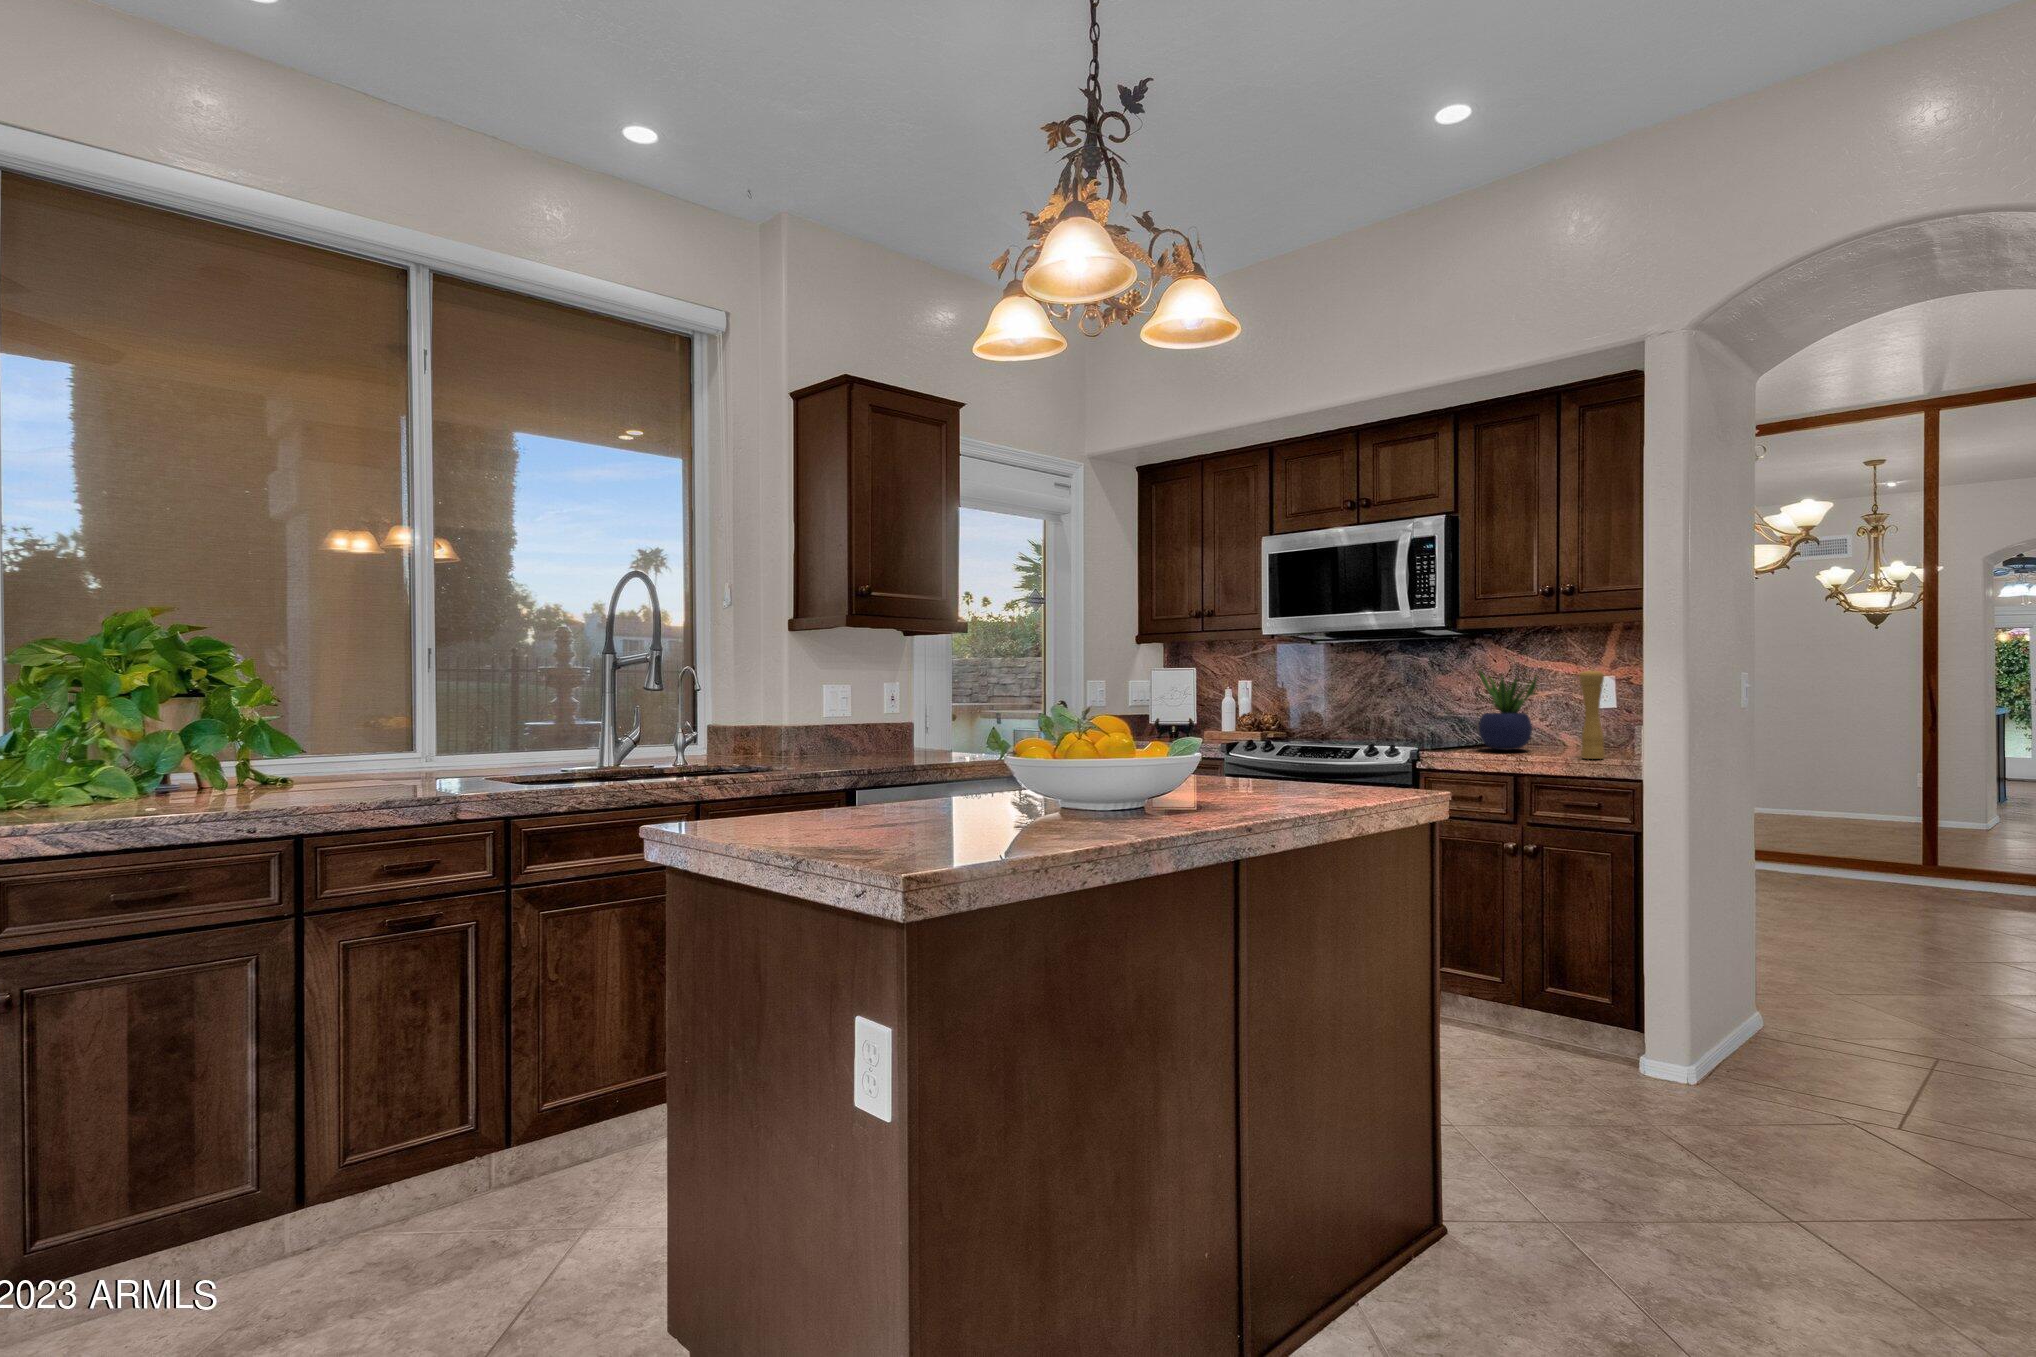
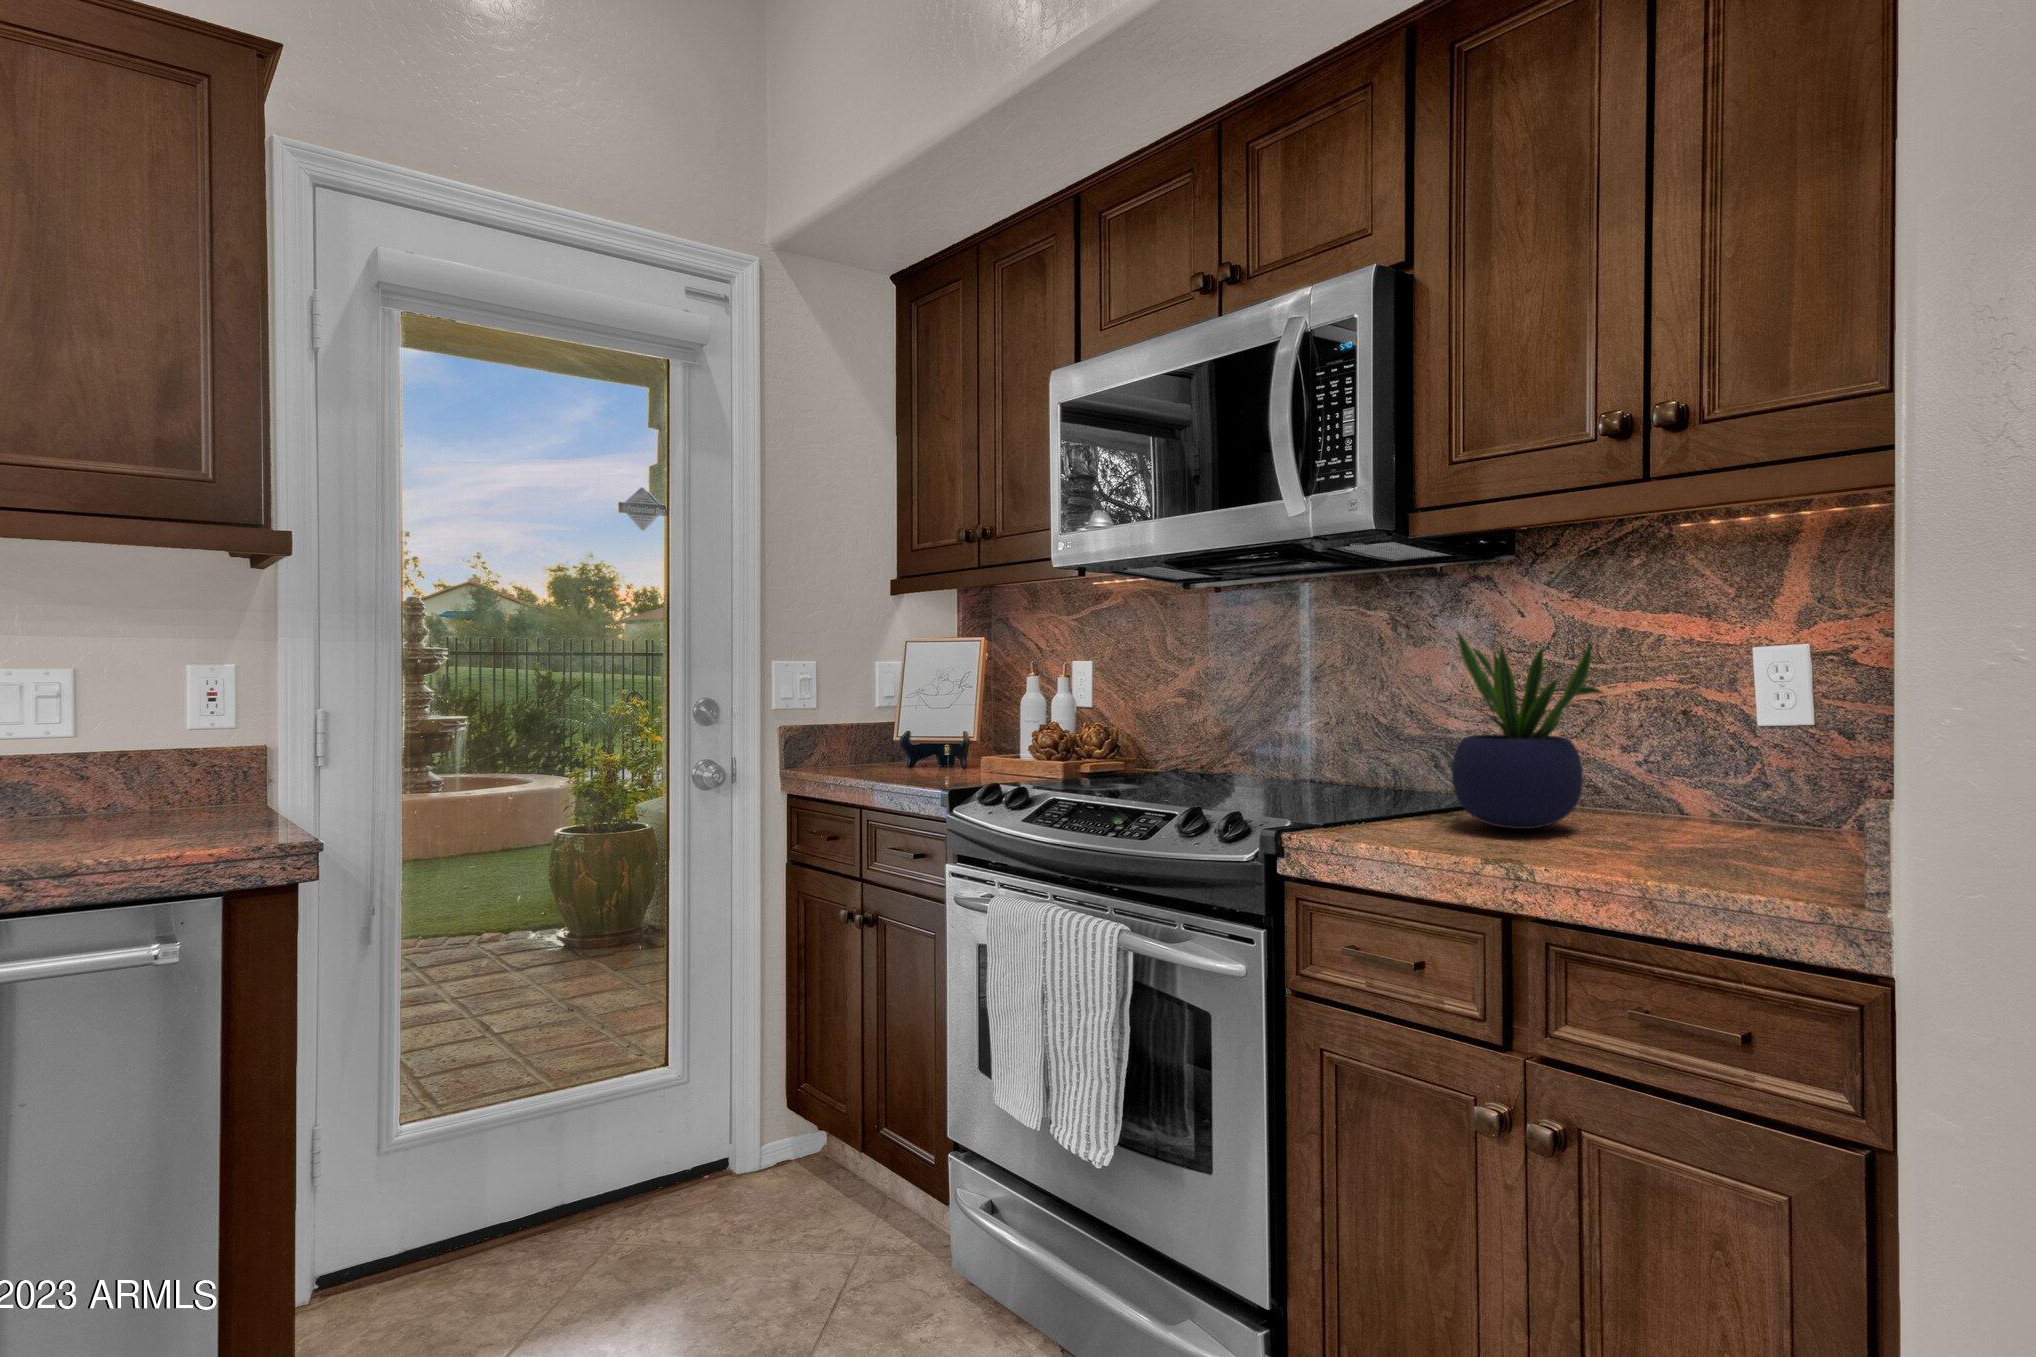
pepper mill: present [1579,670,1605,759] -> none [1699,624,1772,878]

